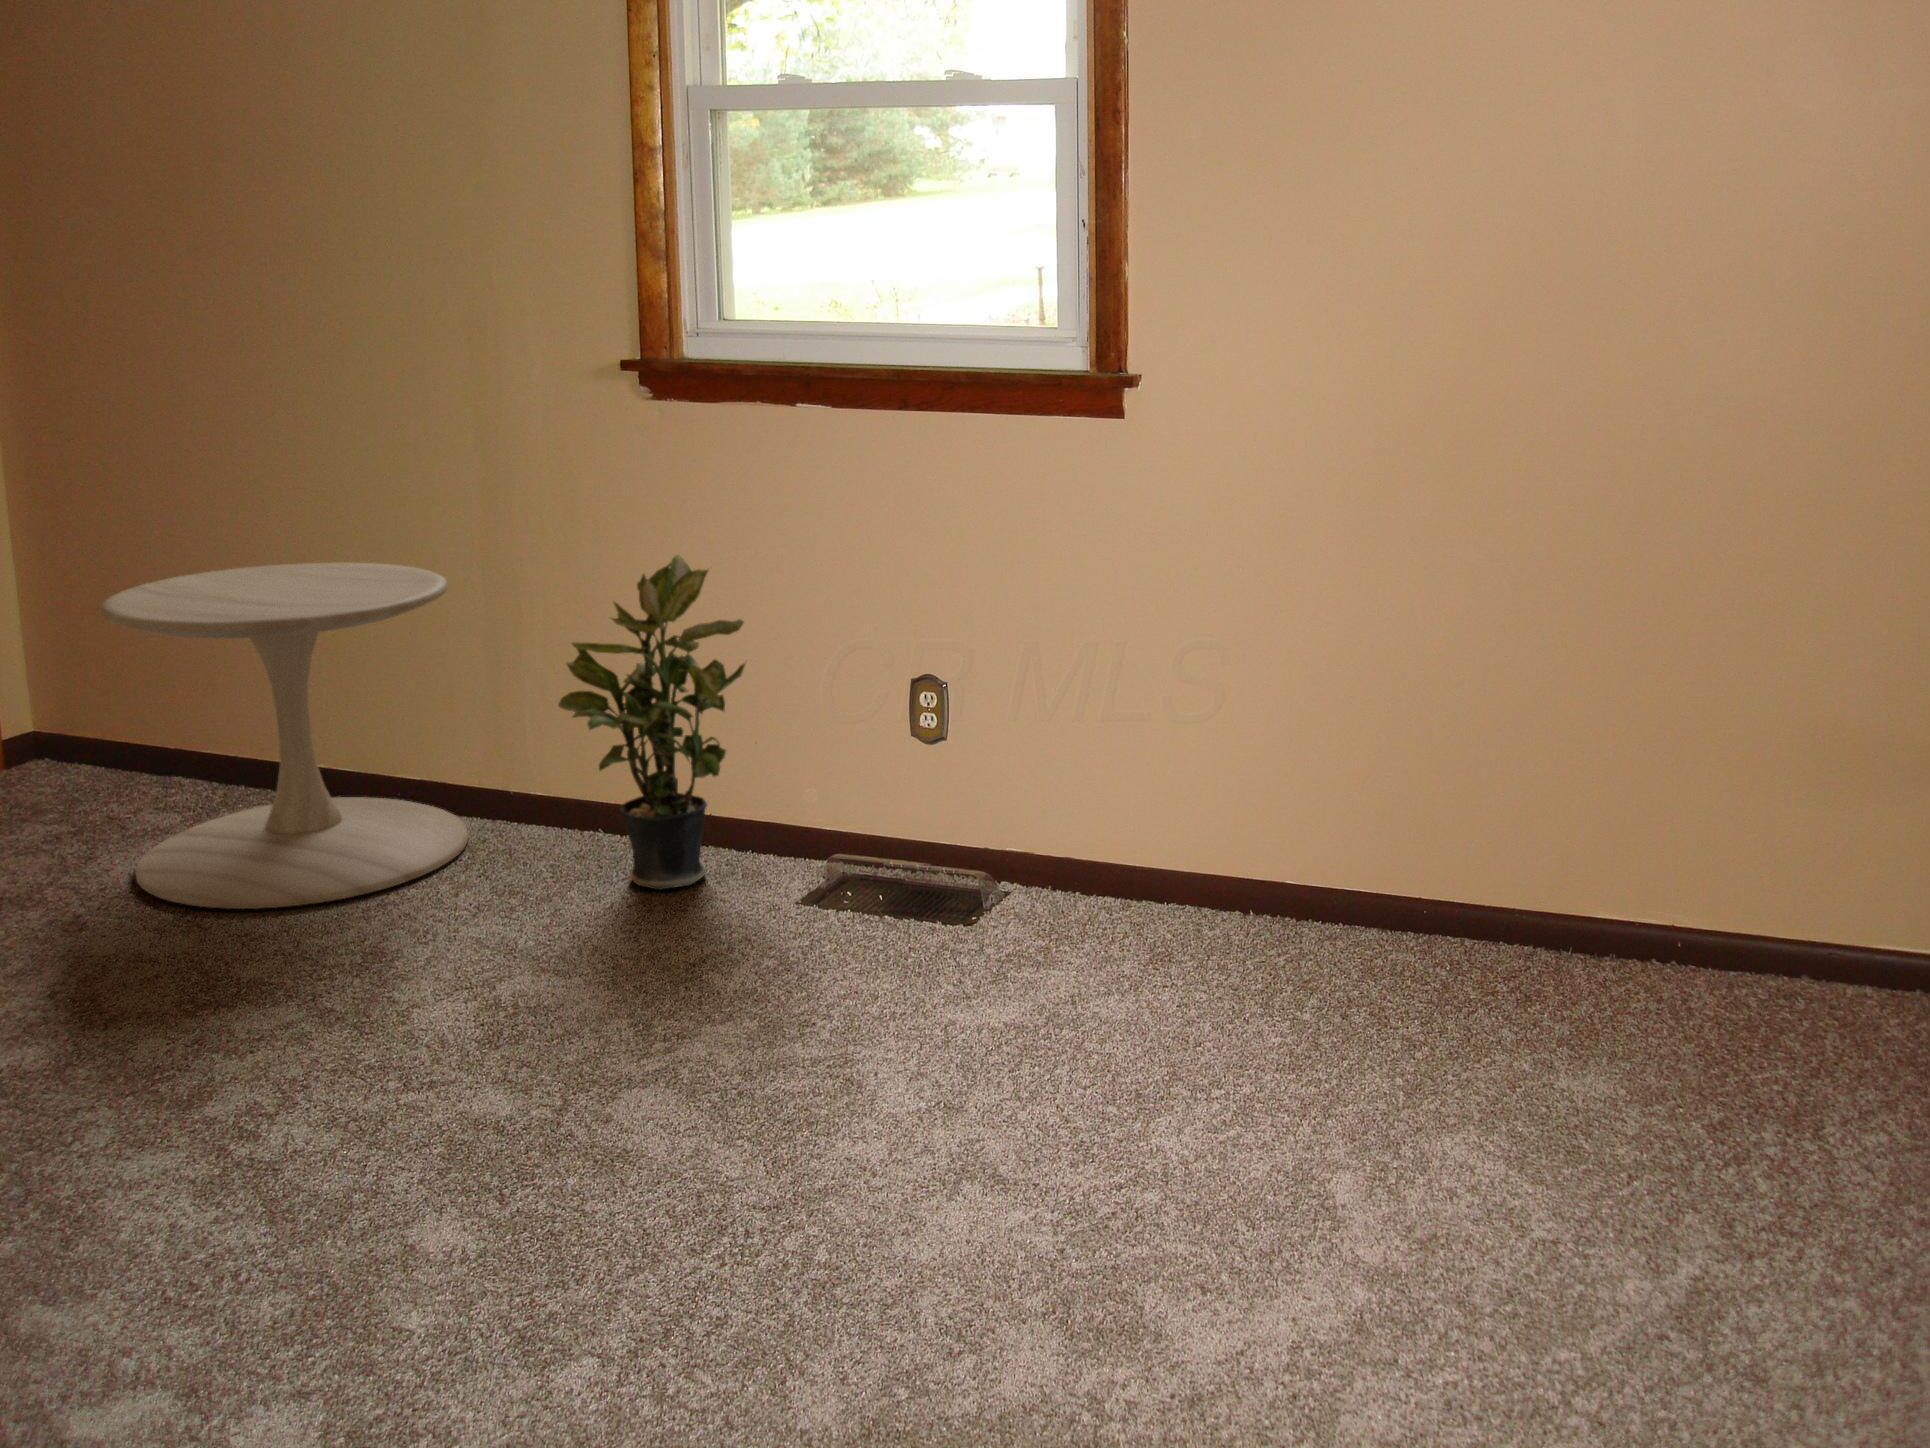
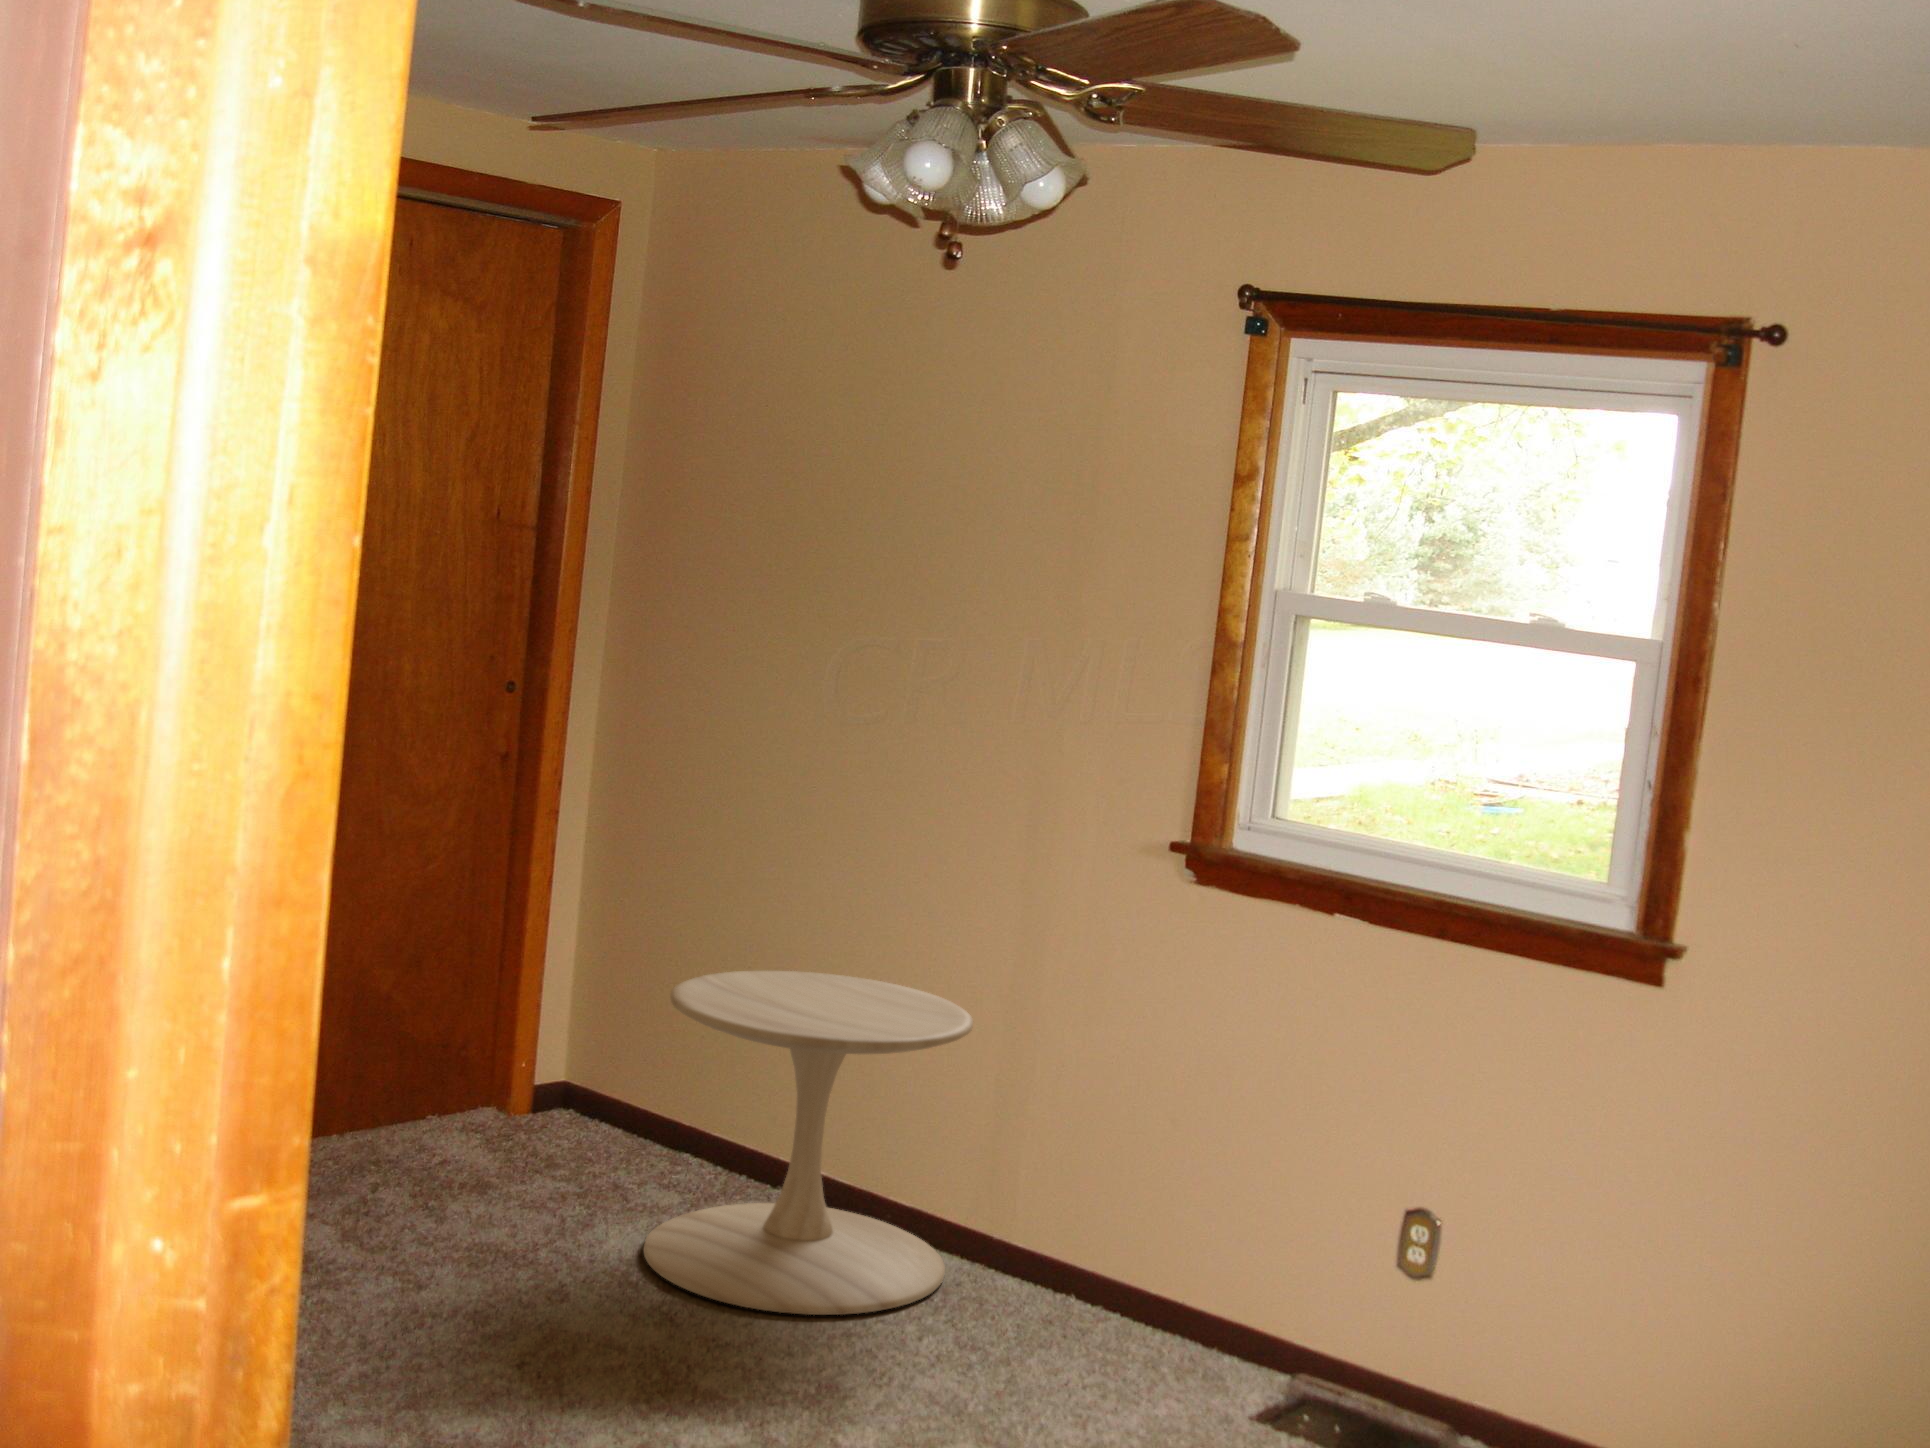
potted plant: present [559,555,745,890] -> none [1055,1038,1248,1376]

